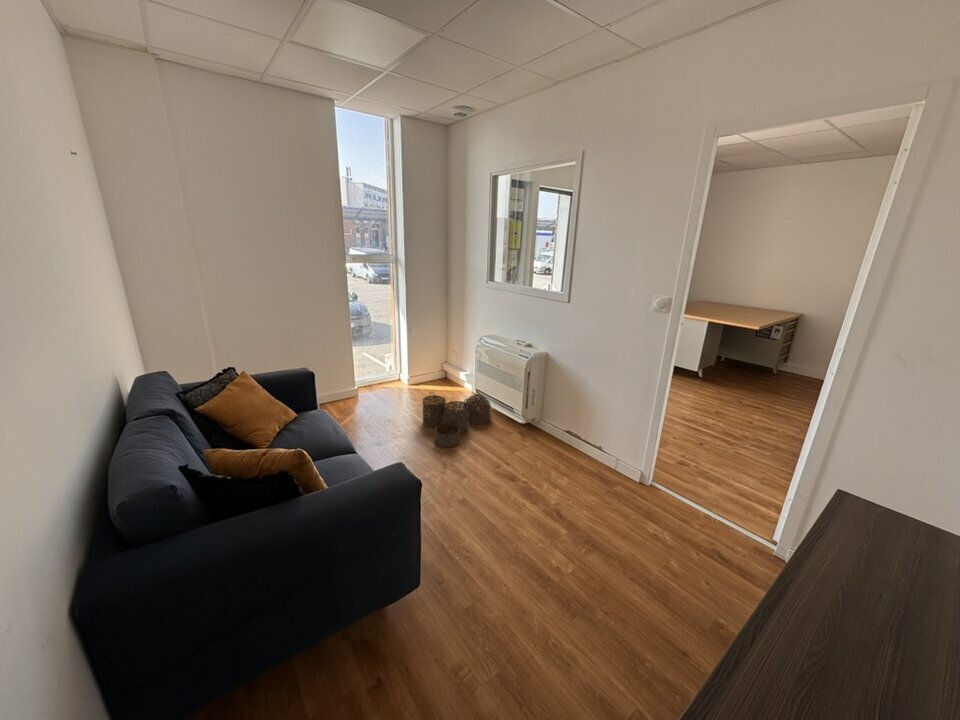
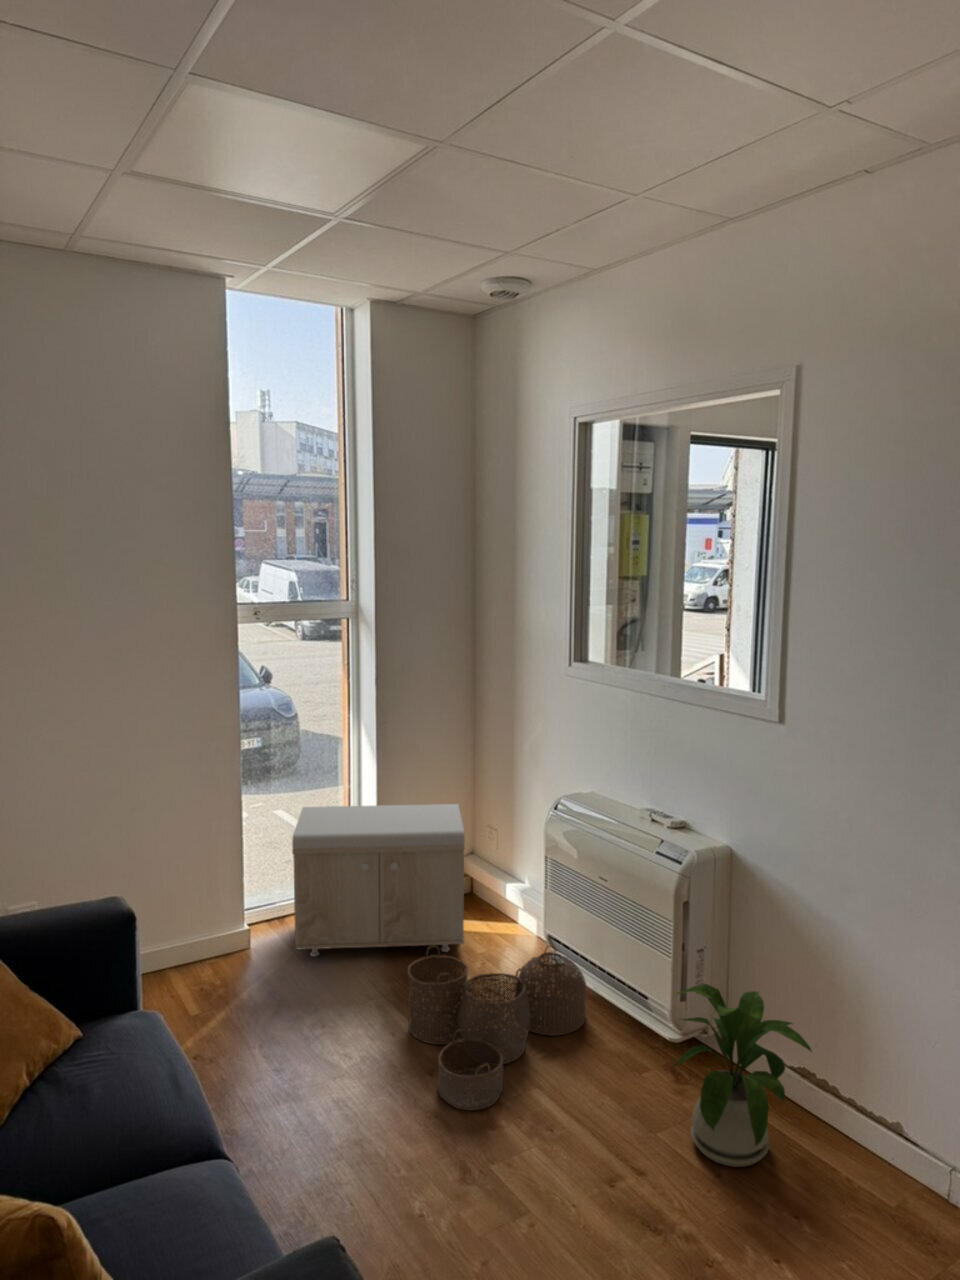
storage bench: none [374,341,444,399] -> present [292,804,465,956]
house plant: none [522,400,573,462] -> present [674,984,811,1167]

